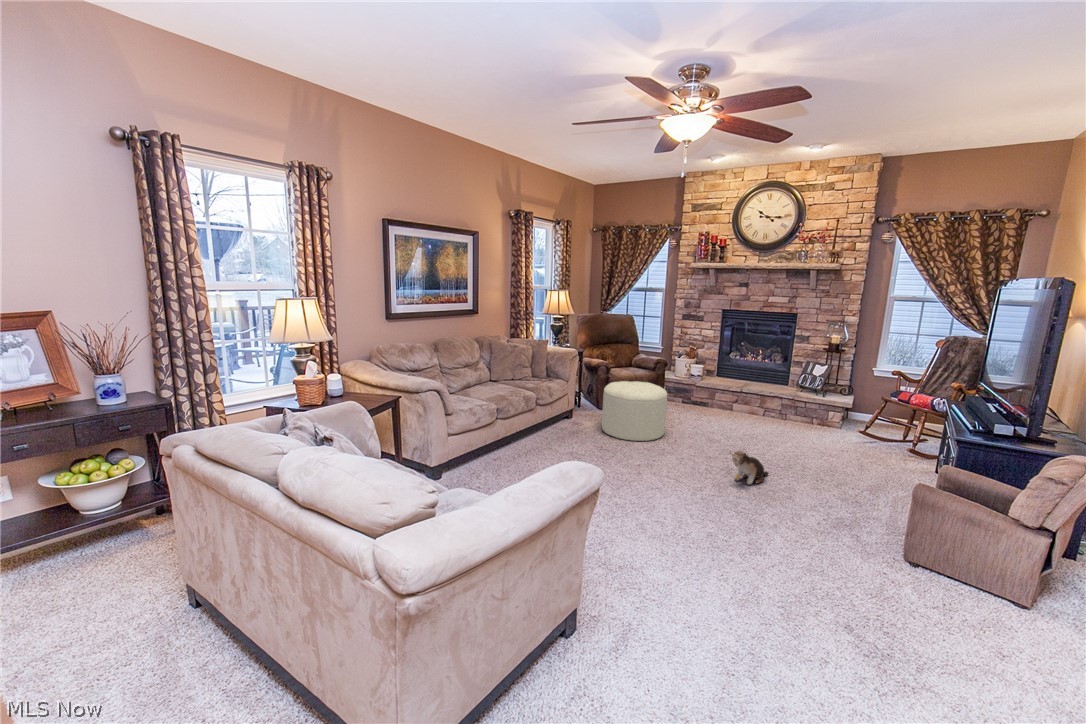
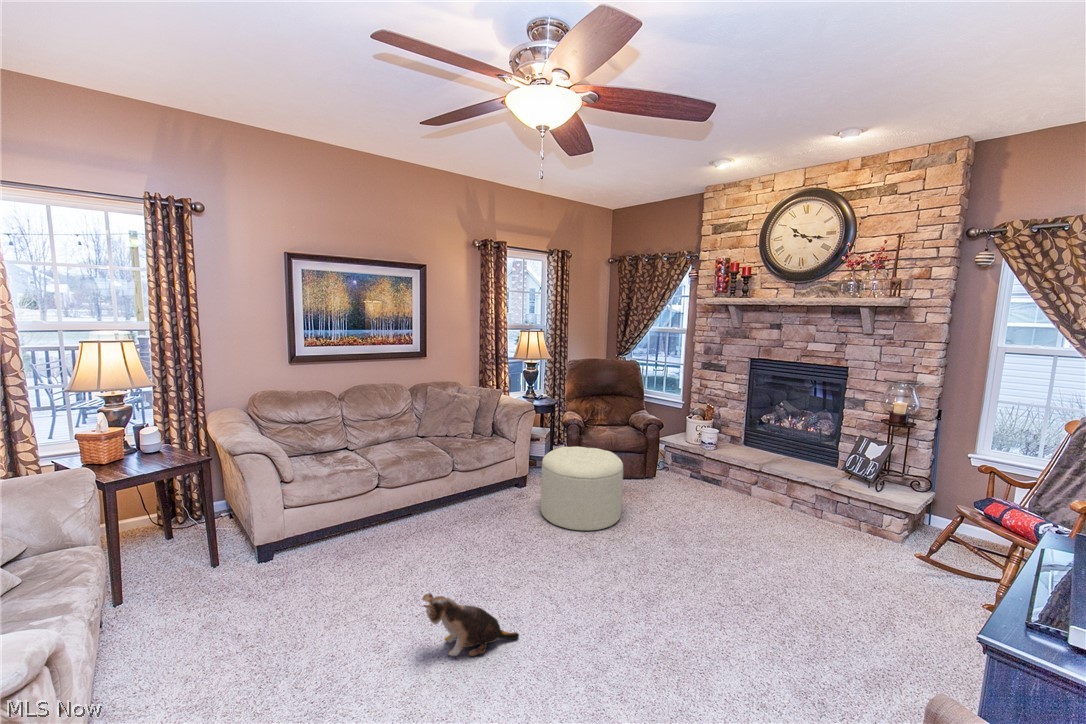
plush toy: present [730,451,768,484] -> present [422,593,519,656]

